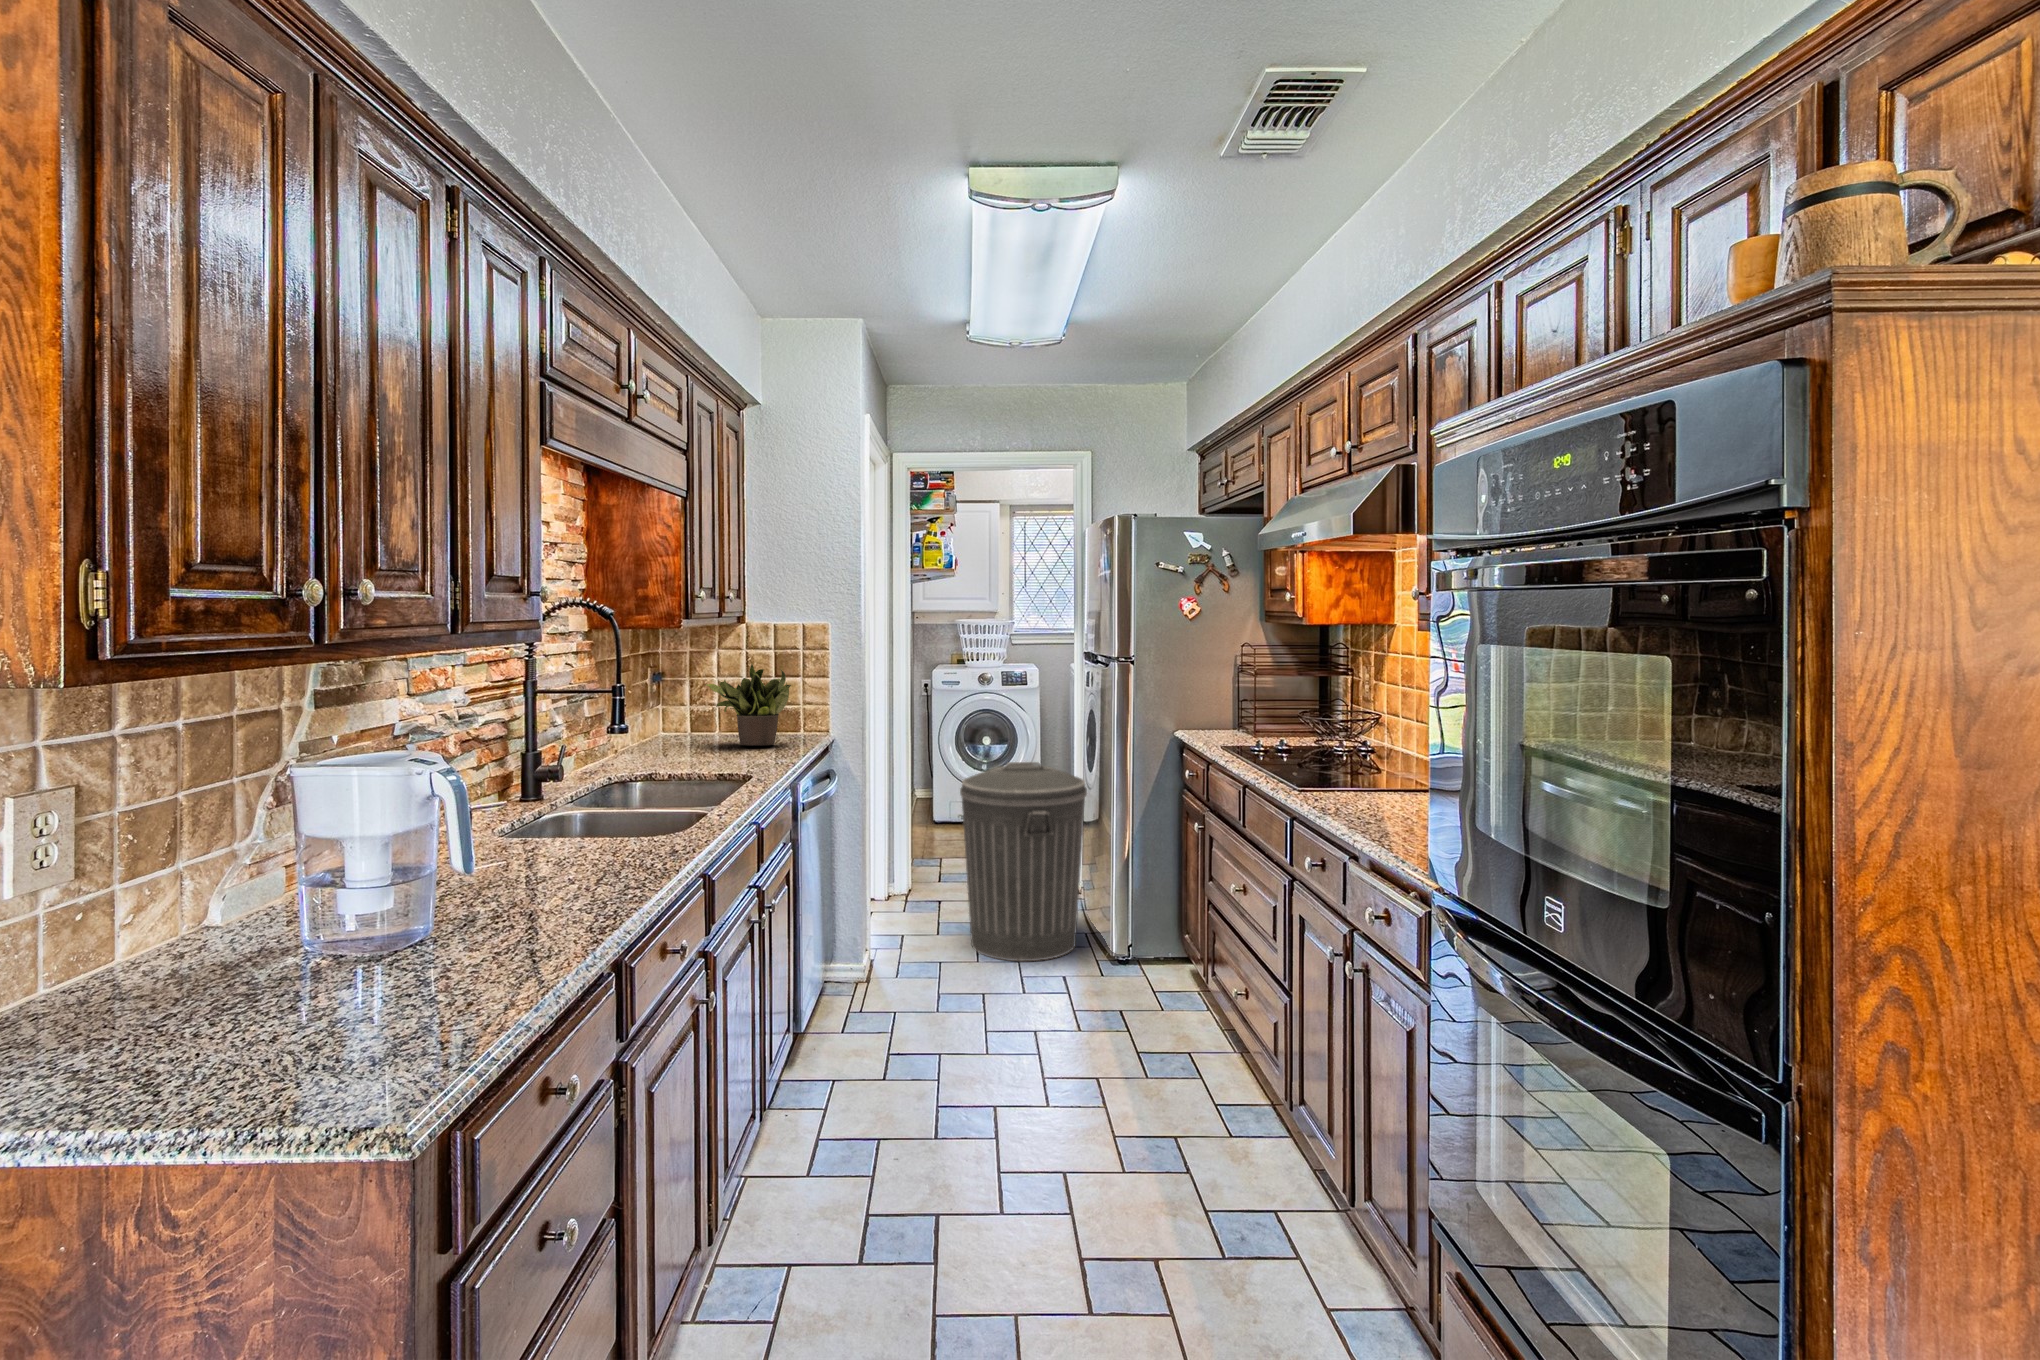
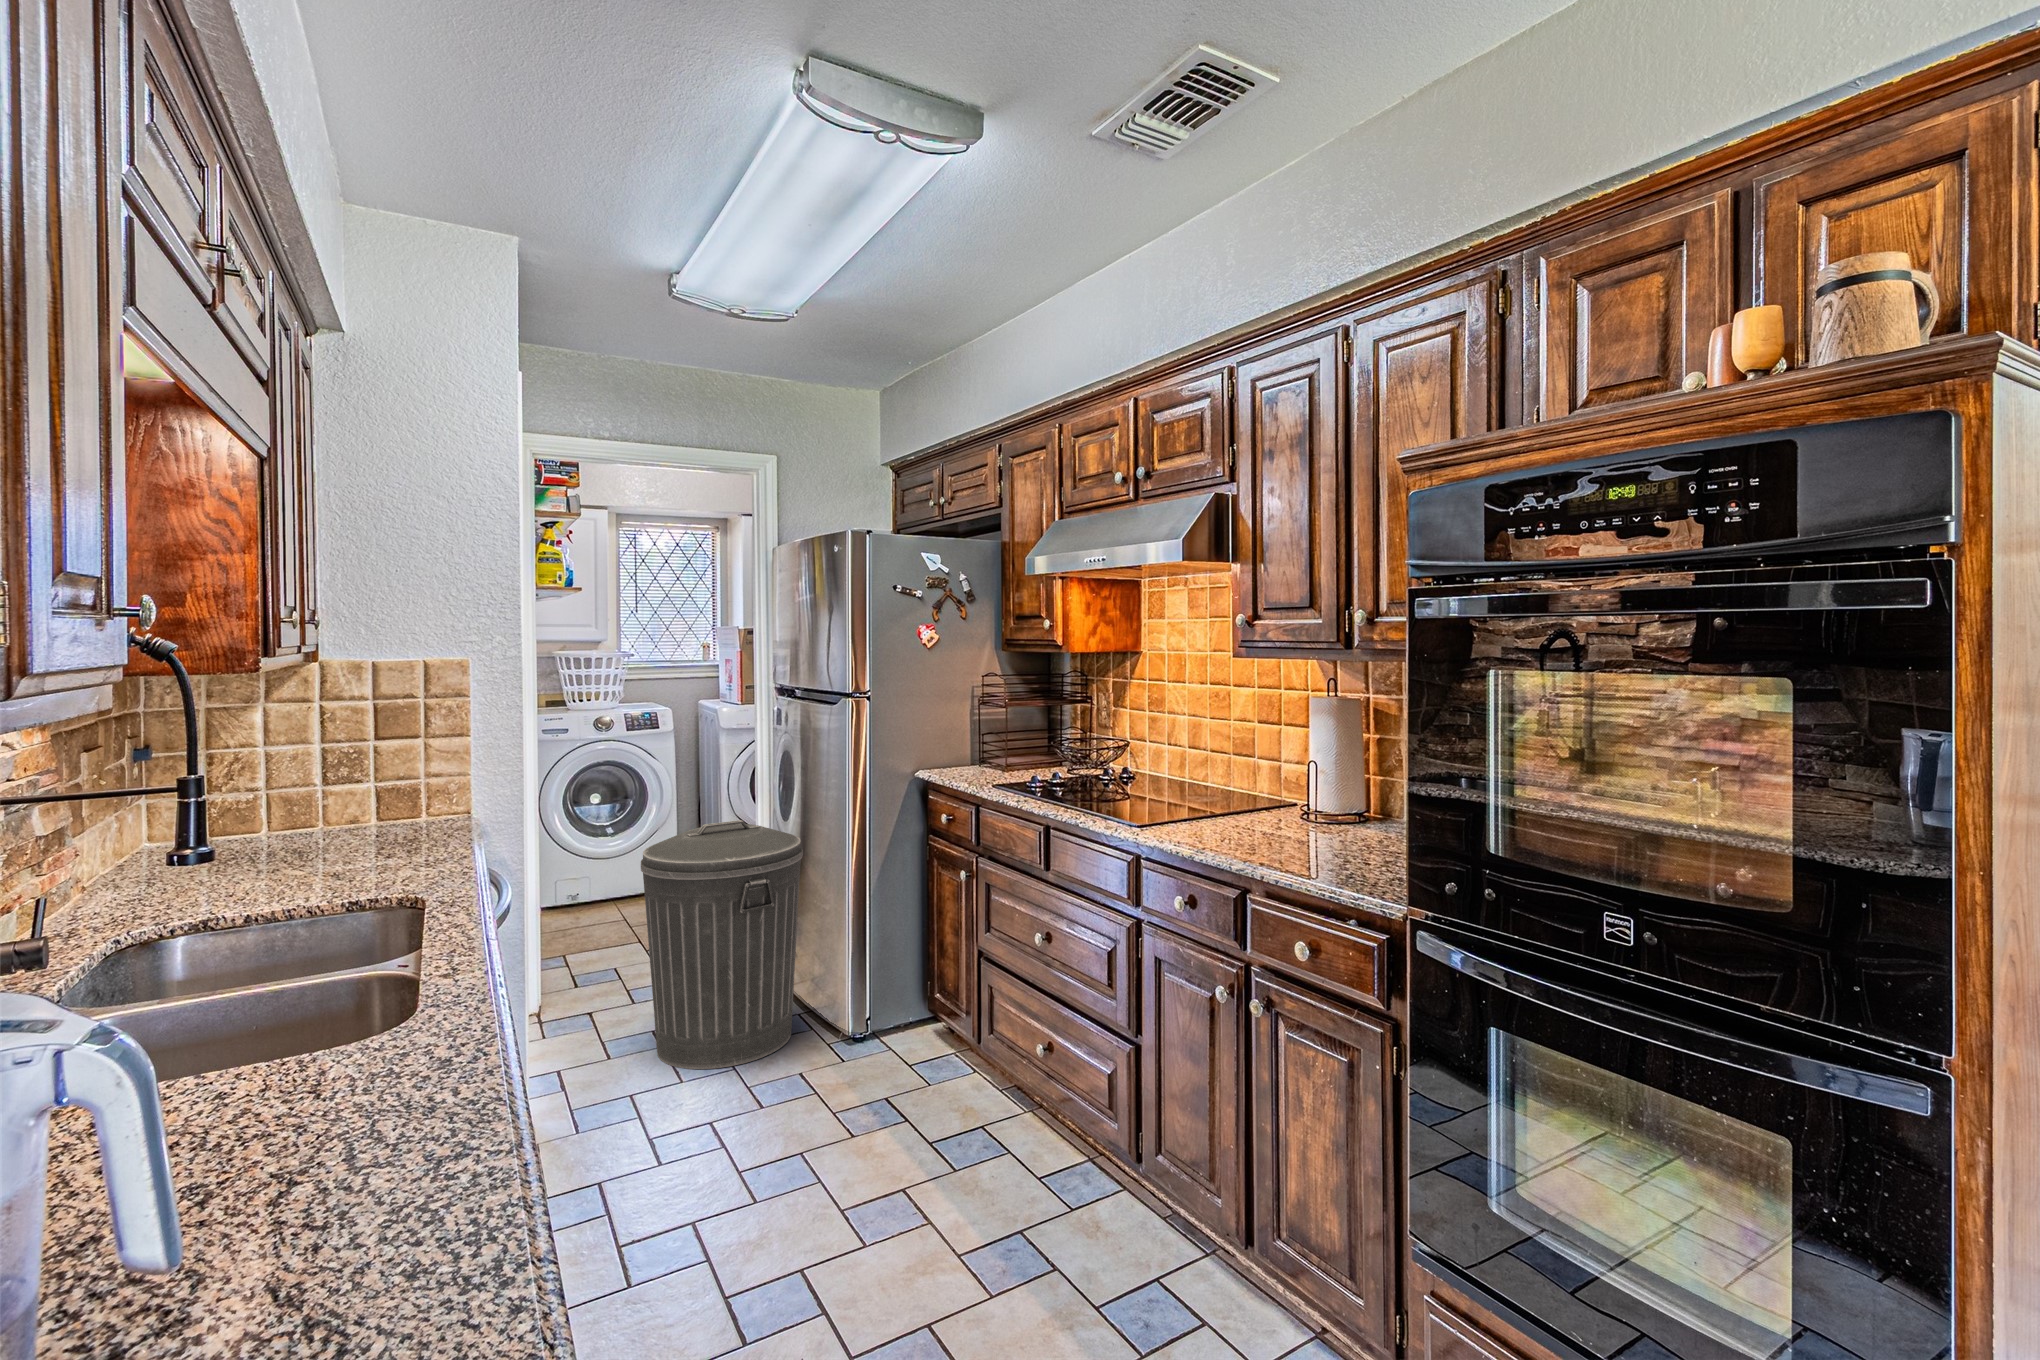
potted plant: present [706,664,791,745] -> none [260,721,420,845]

